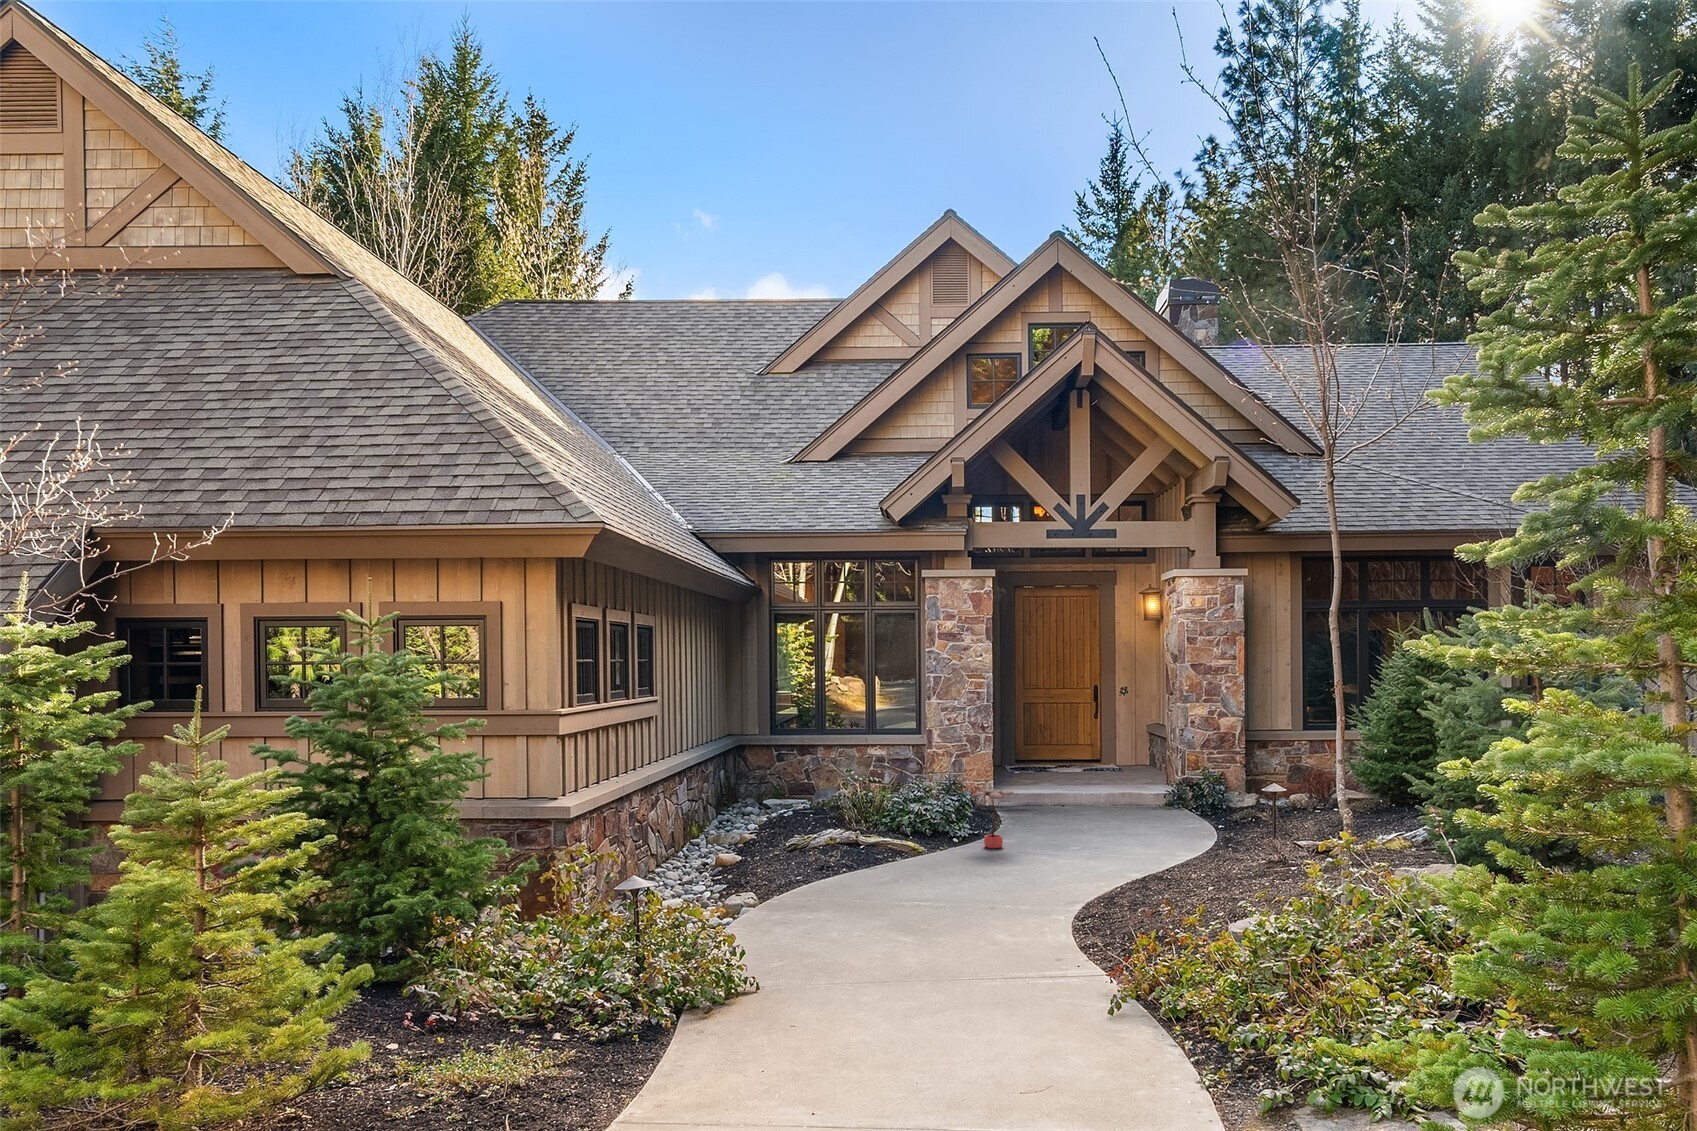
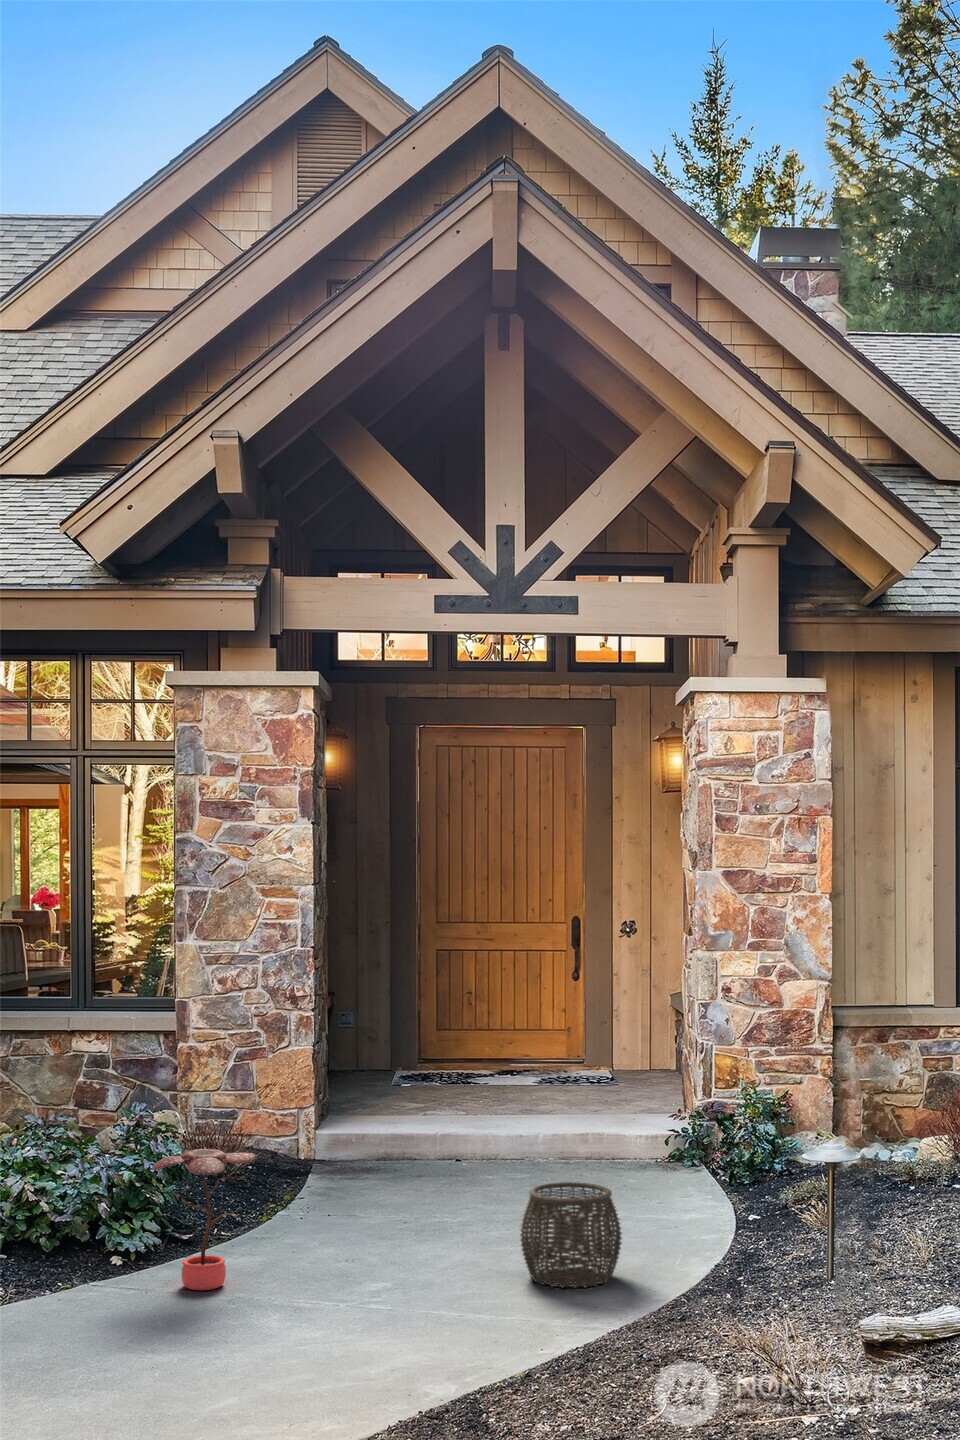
woven basket: none [1128,804,1173,848] -> present [520,1182,622,1288]

